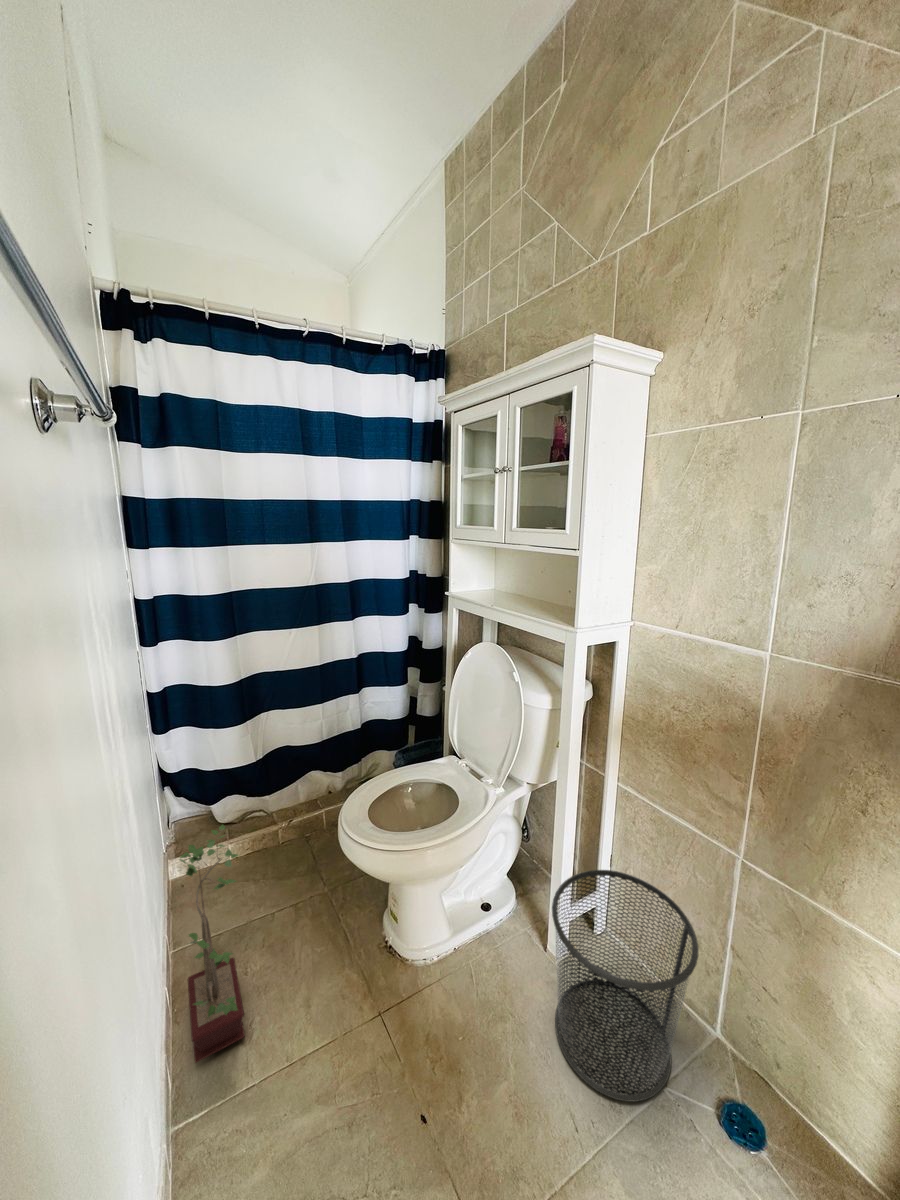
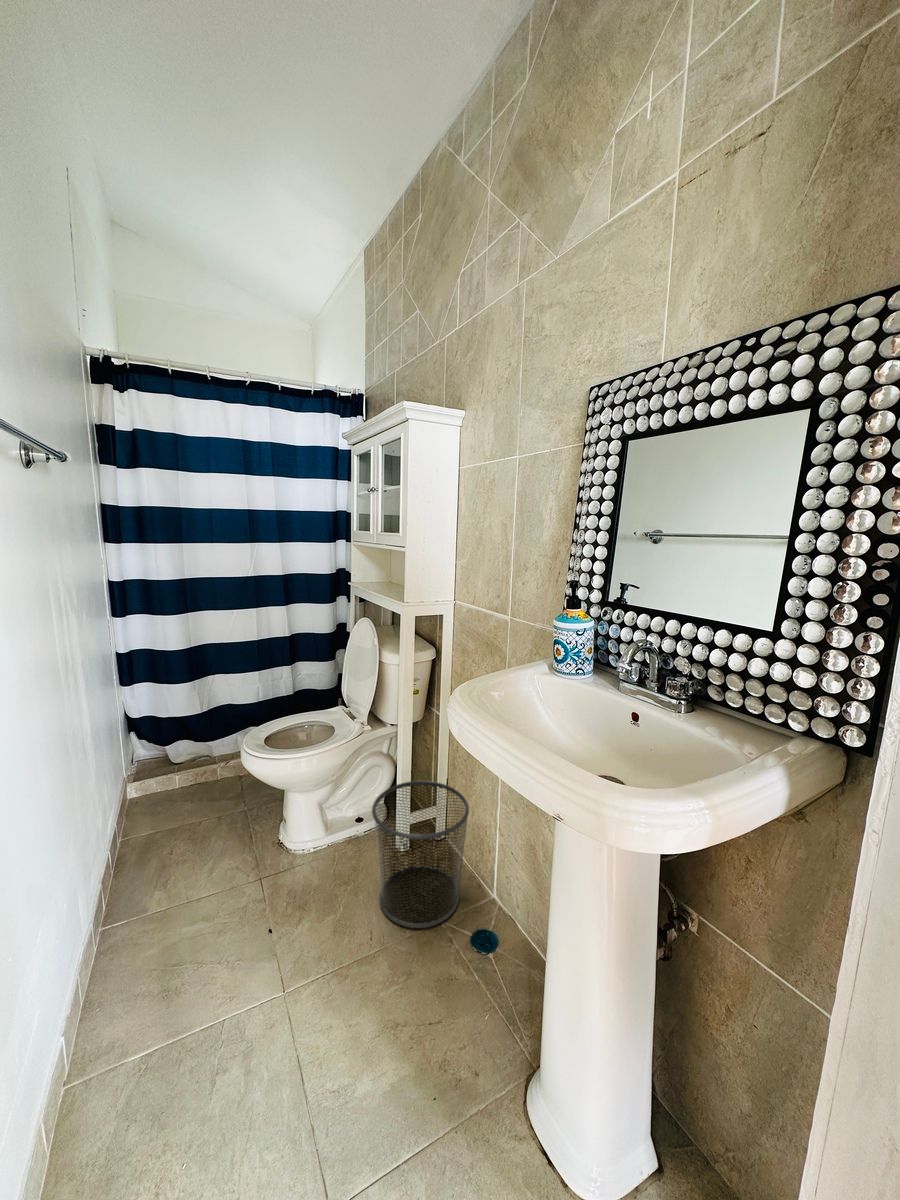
potted plant: present [180,825,245,1063] -> none [117,745,171,895]

